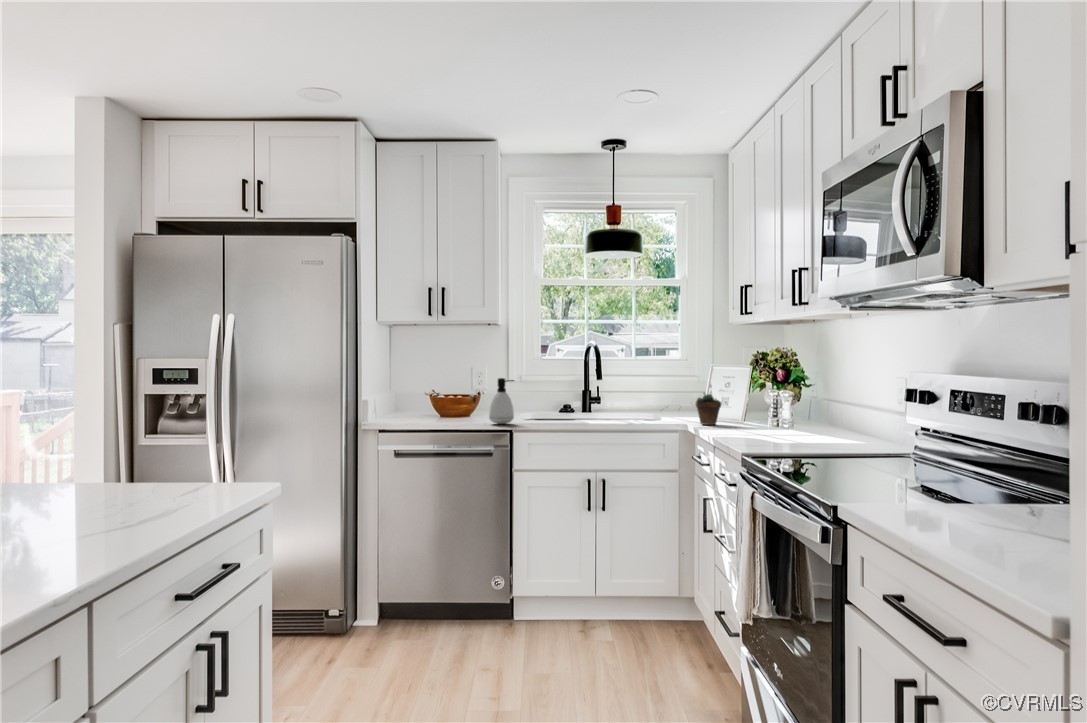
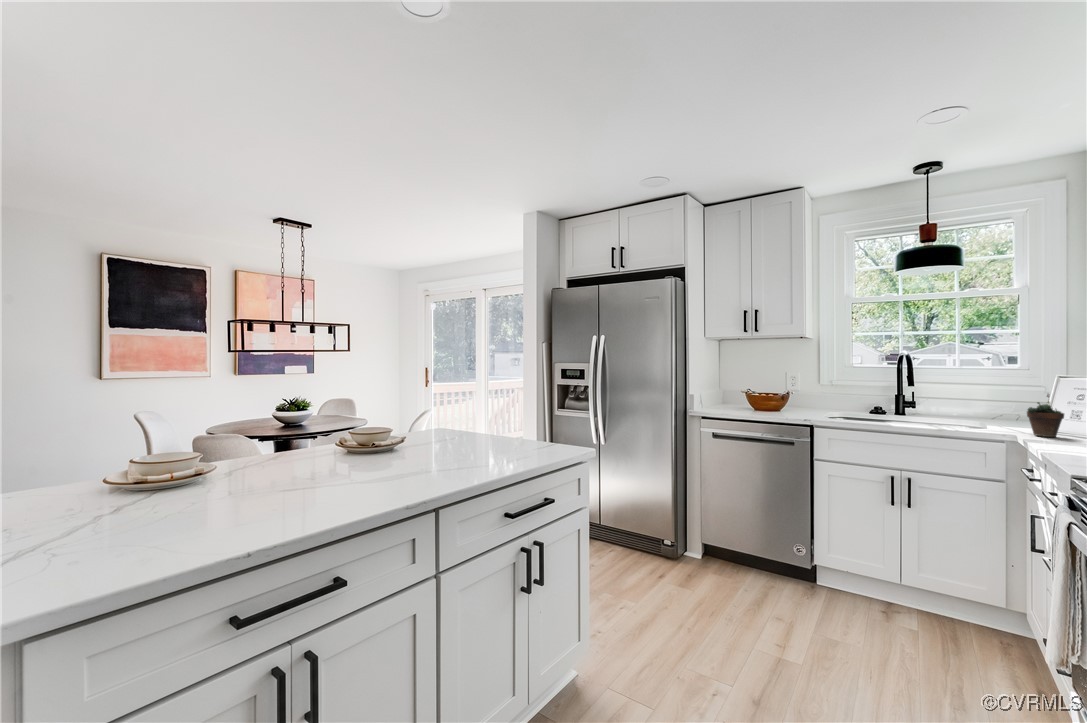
soap dispenser: present [489,378,514,424] -> none [791,382,815,420]

